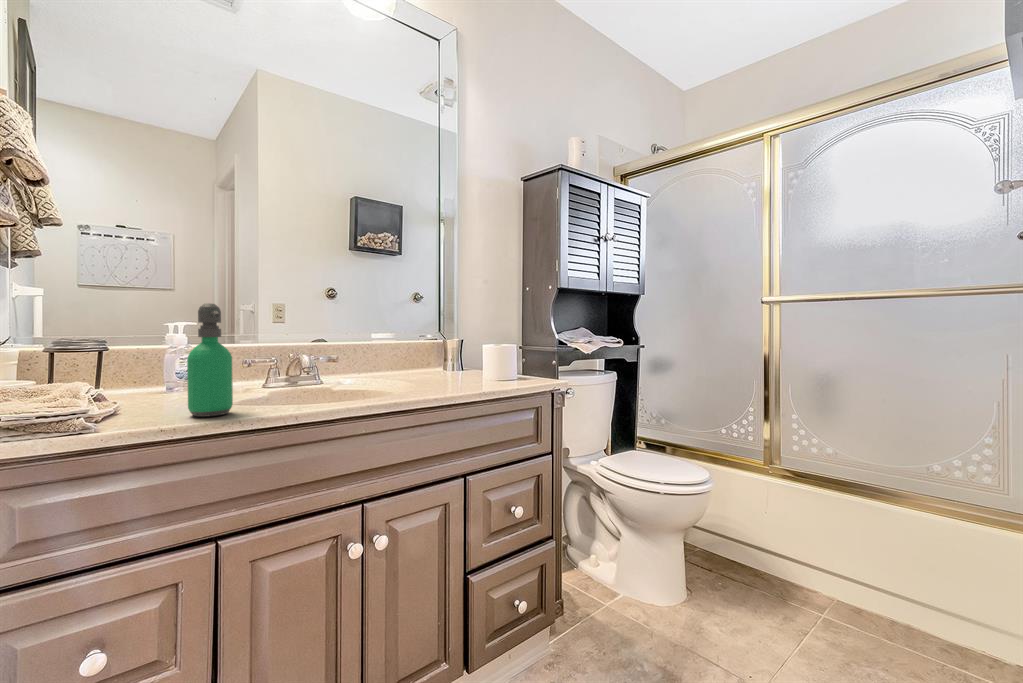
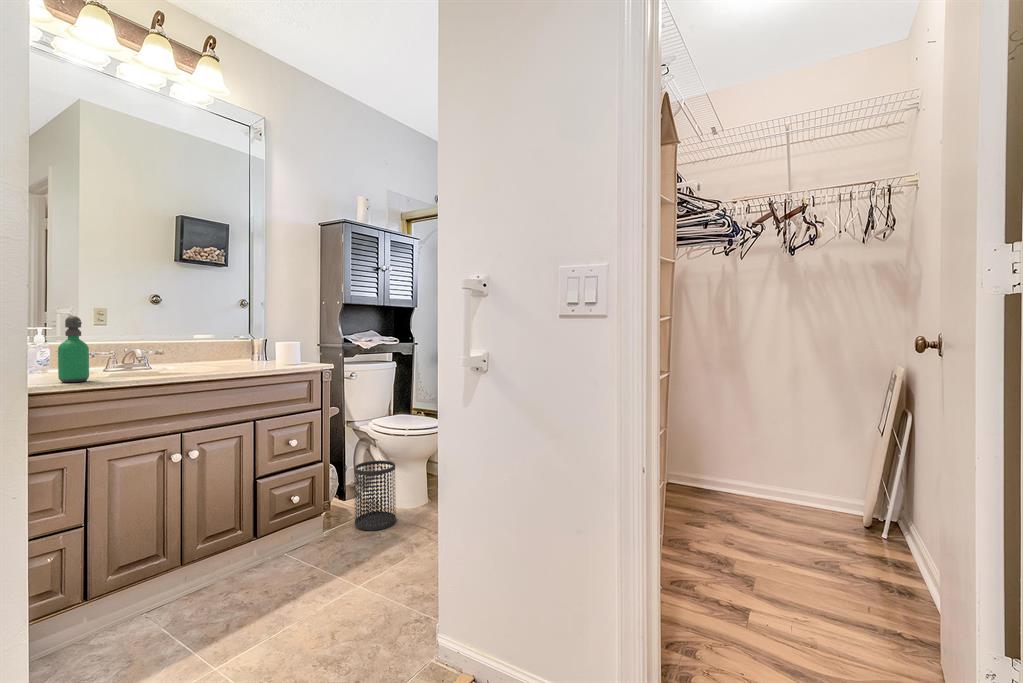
wastebasket: none [593,532,659,656] -> present [354,460,396,531]

